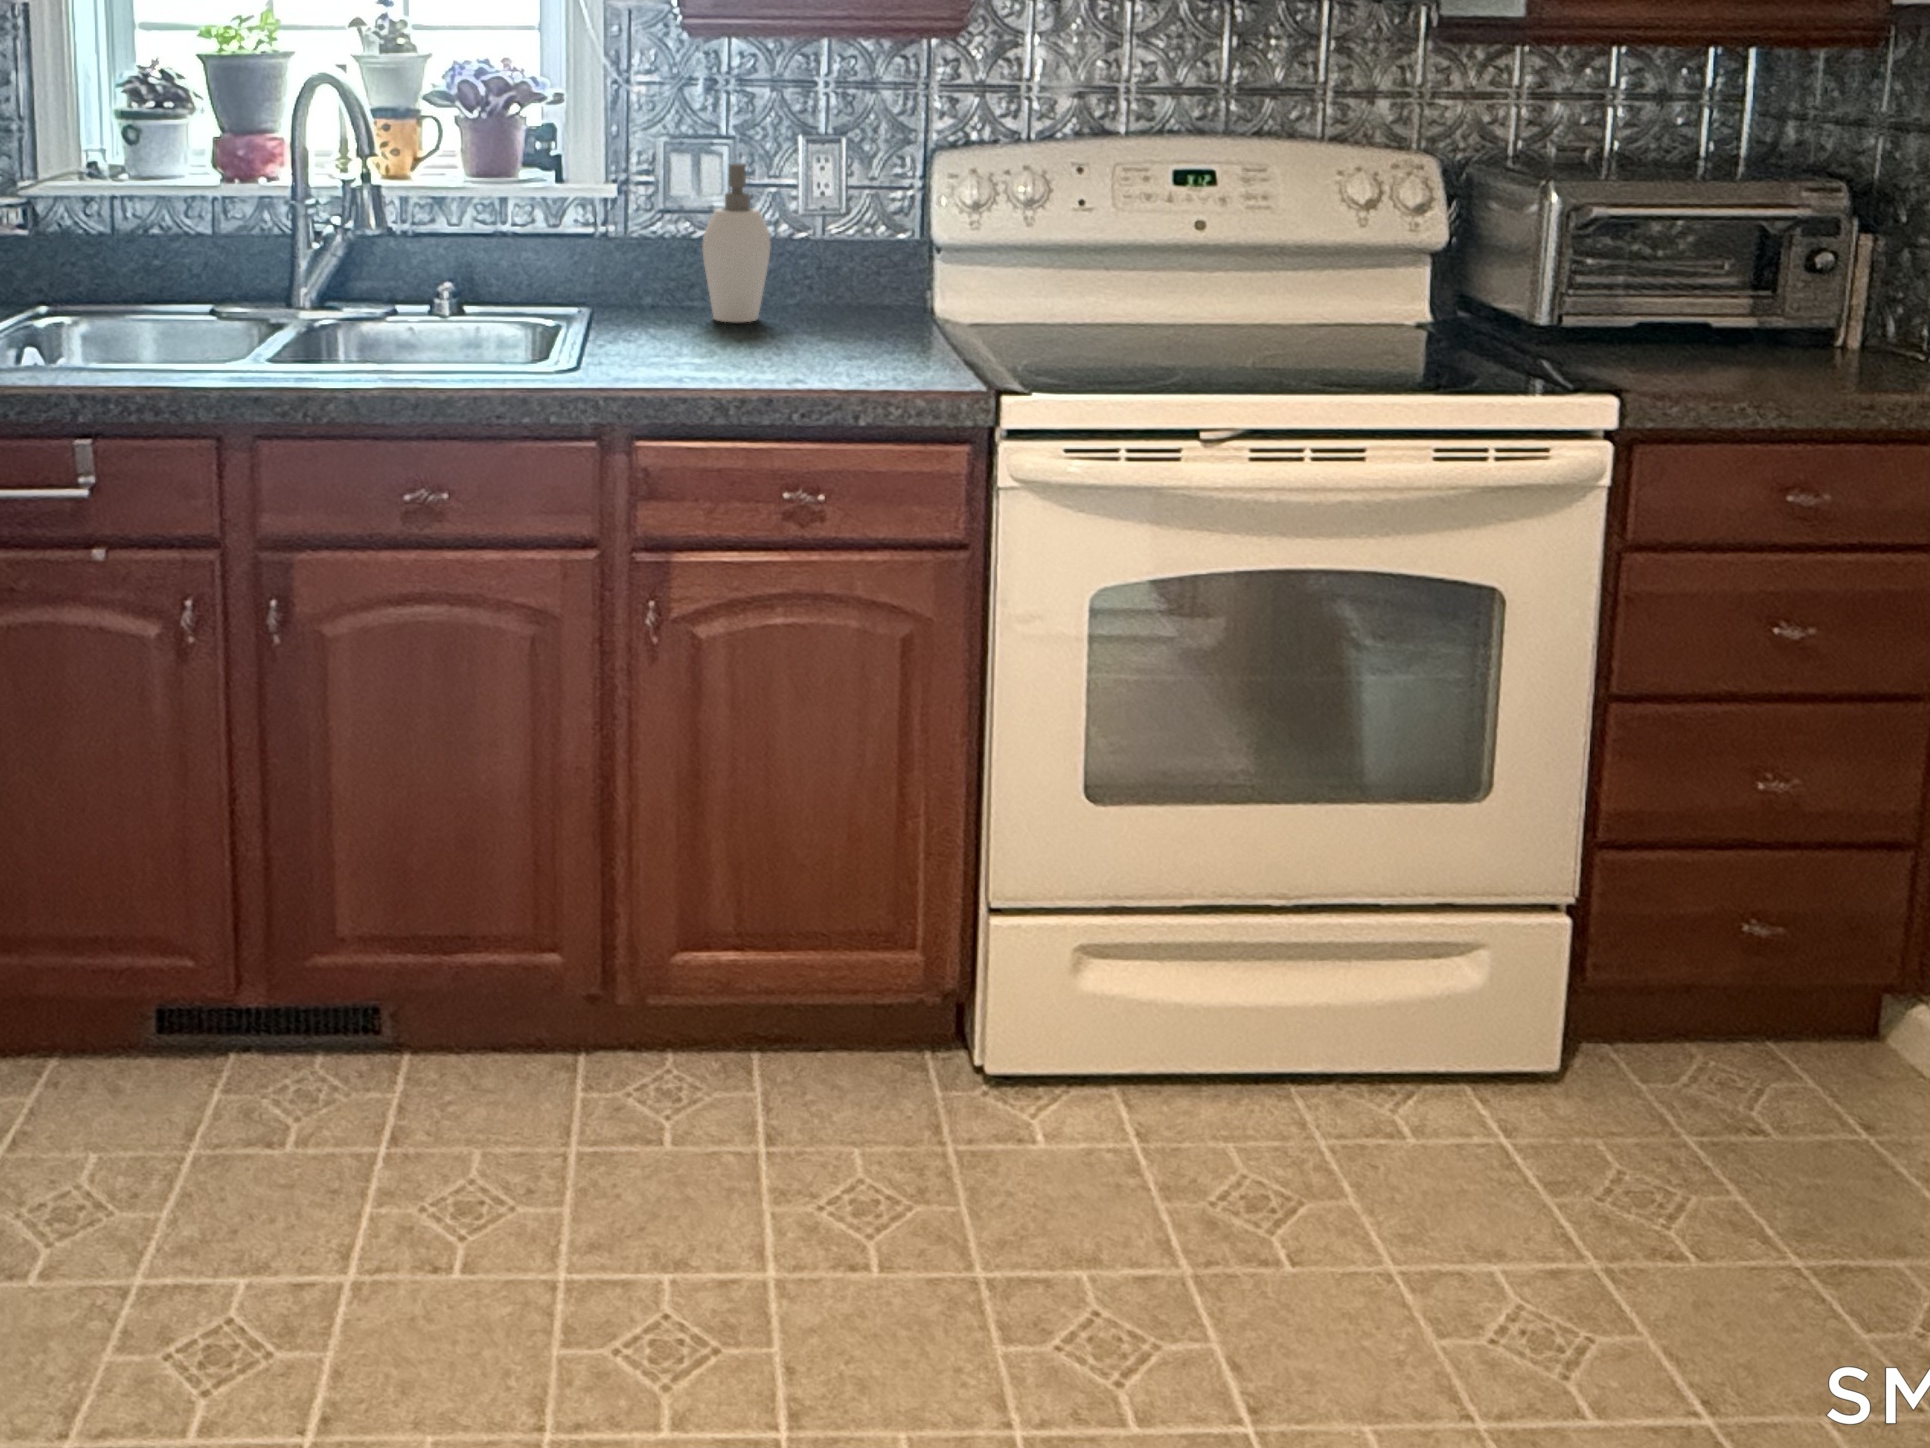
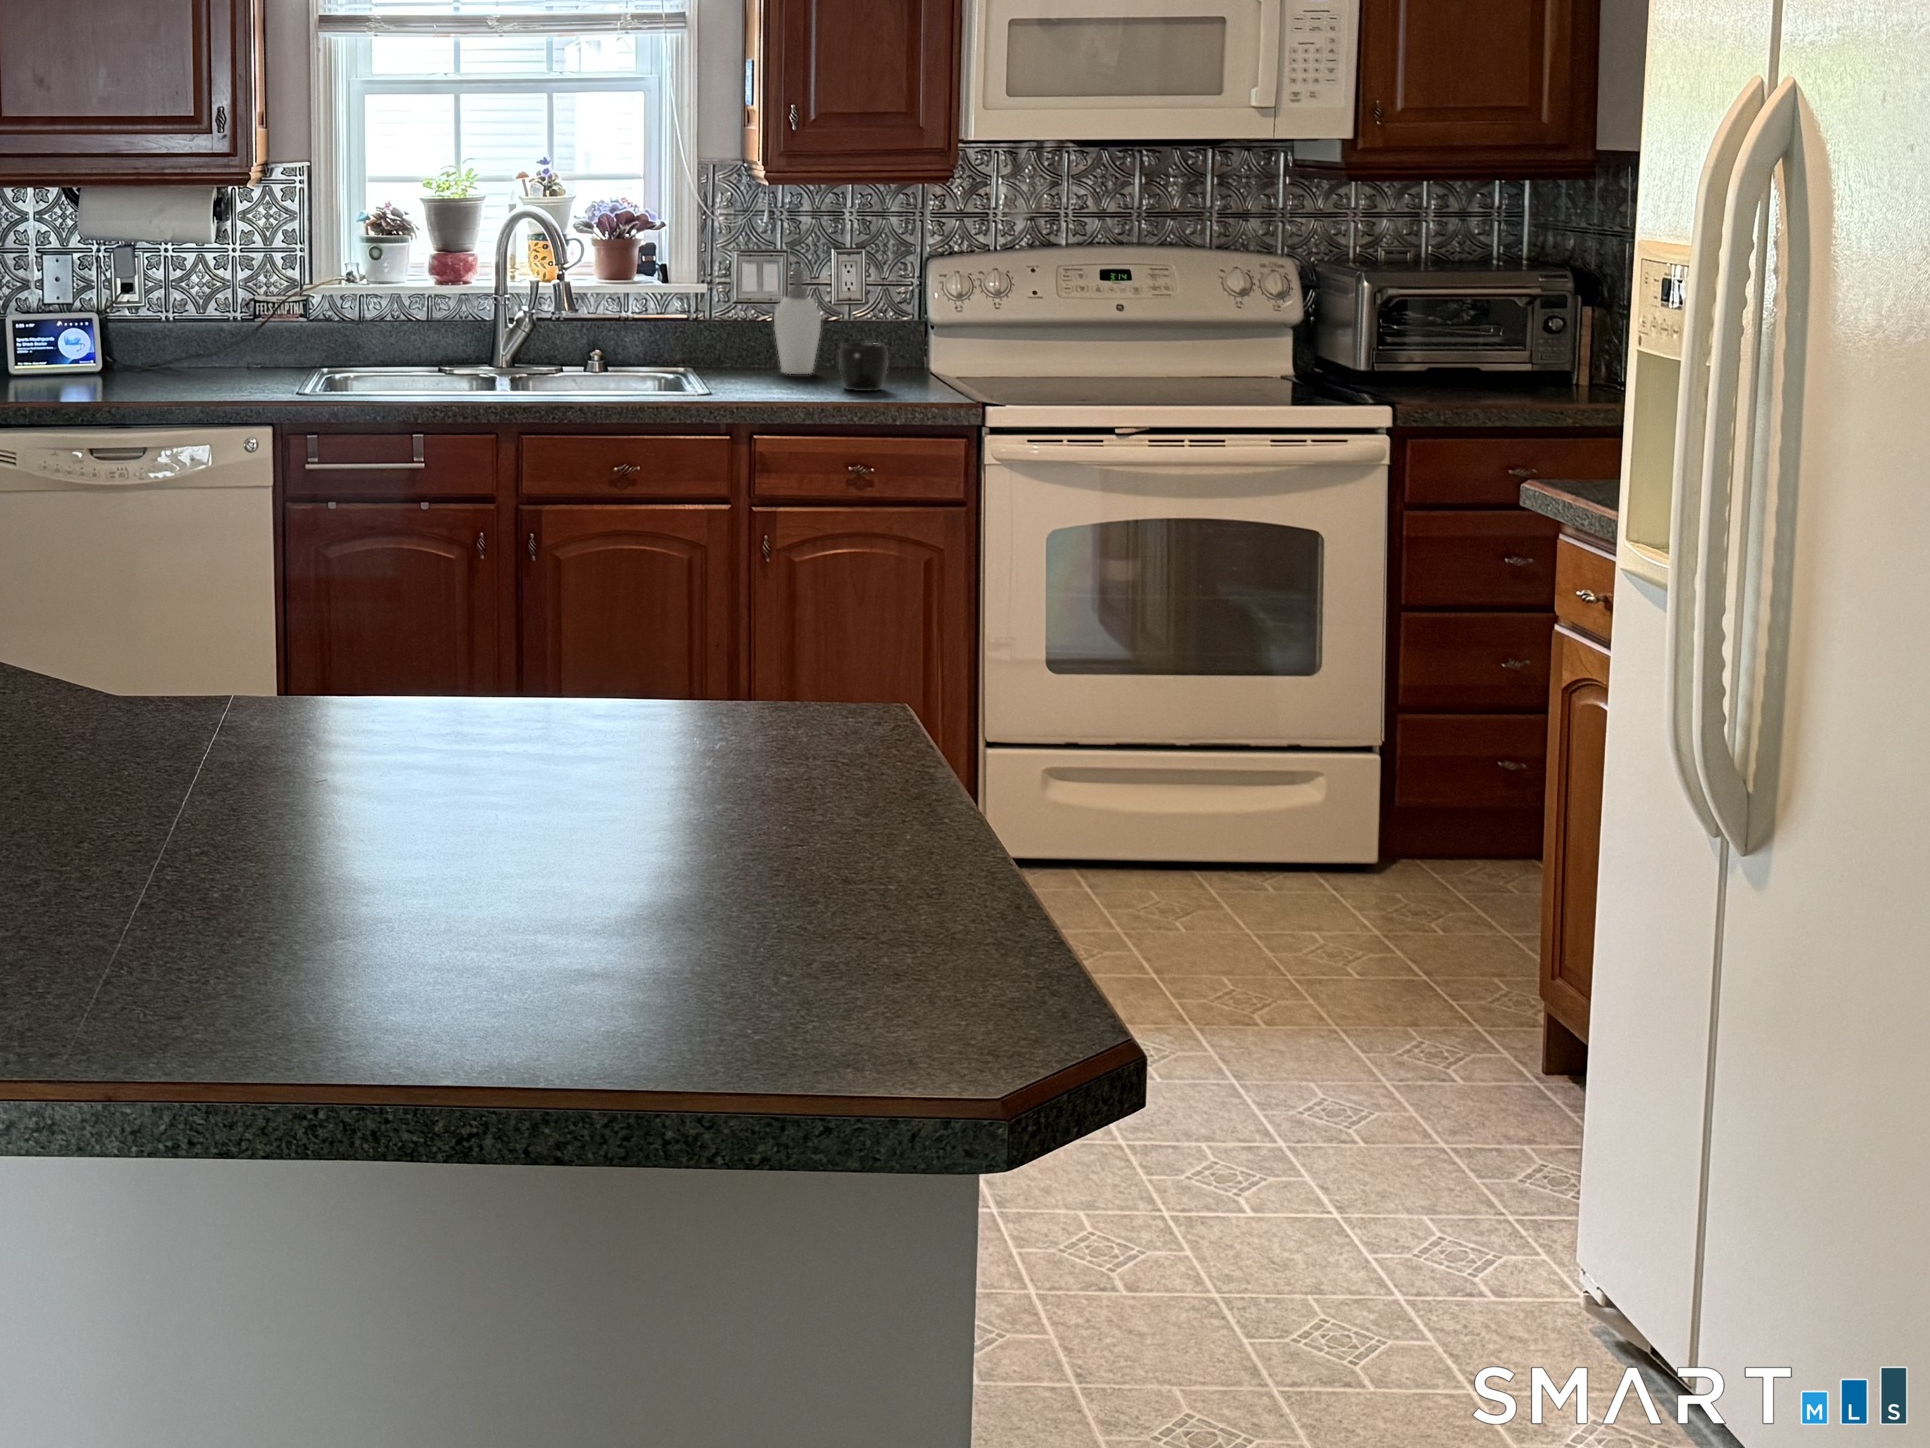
mug: none [784,282,857,359] -> present [839,343,888,391]

